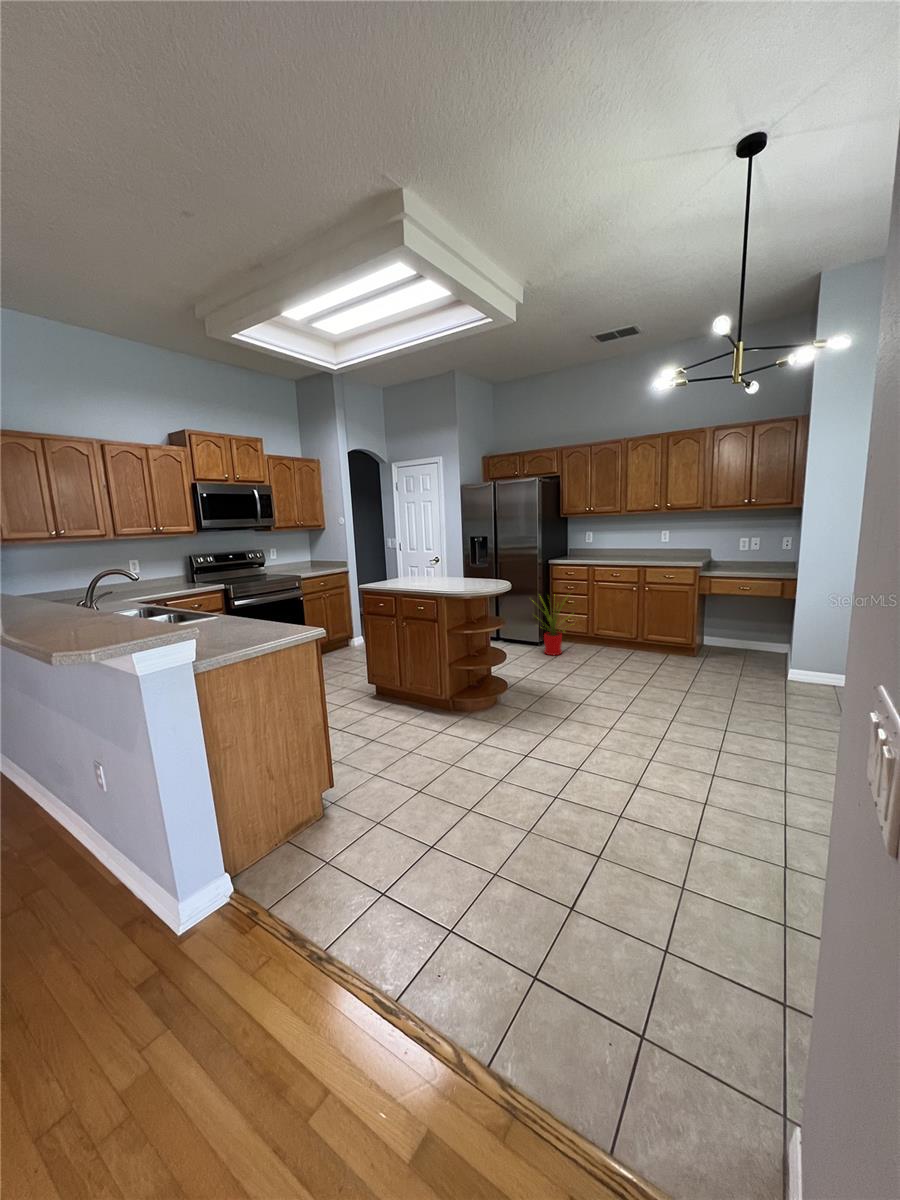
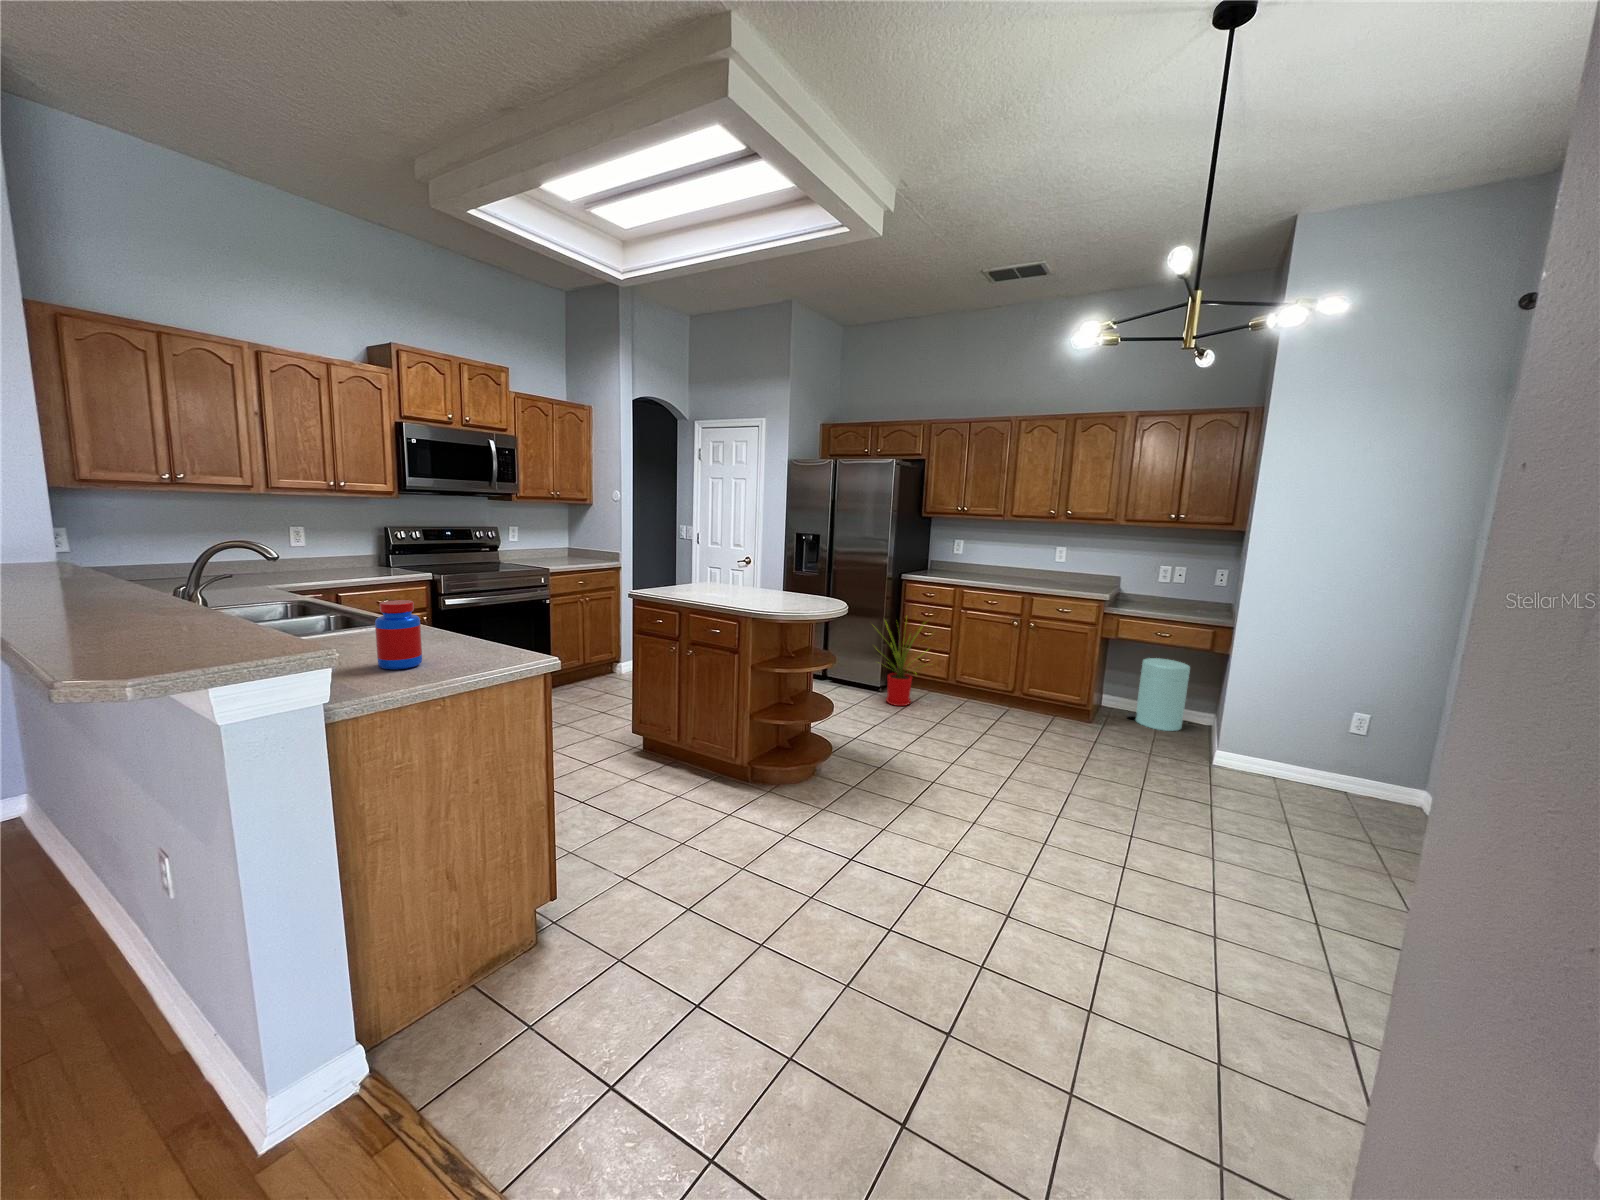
jar: none [211,600,240,644] -> present [375,600,422,670]
trash can: none [722,607,768,660] -> present [1127,658,1190,731]

